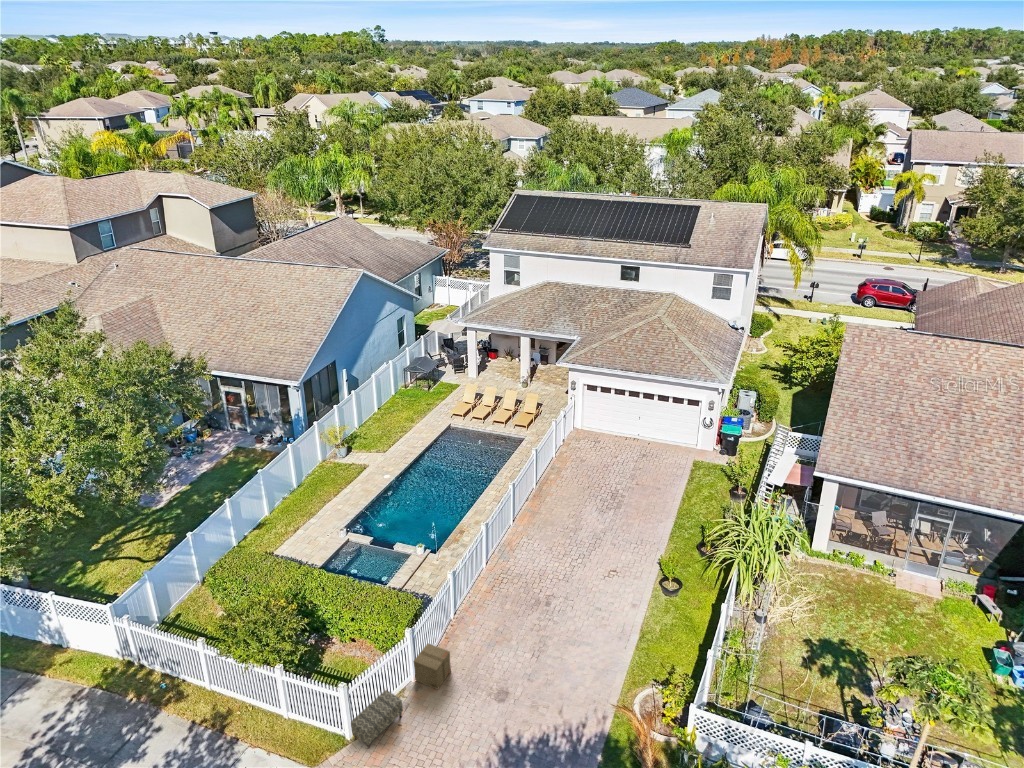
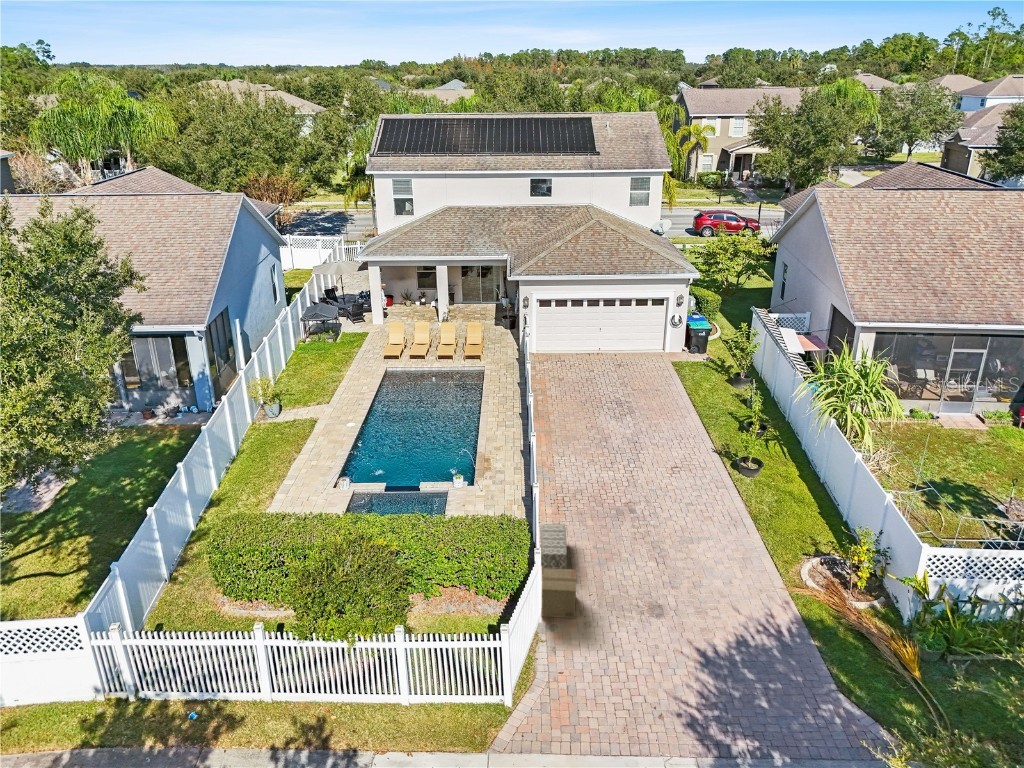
bench: present [351,690,403,748] -> present [541,524,567,569]

